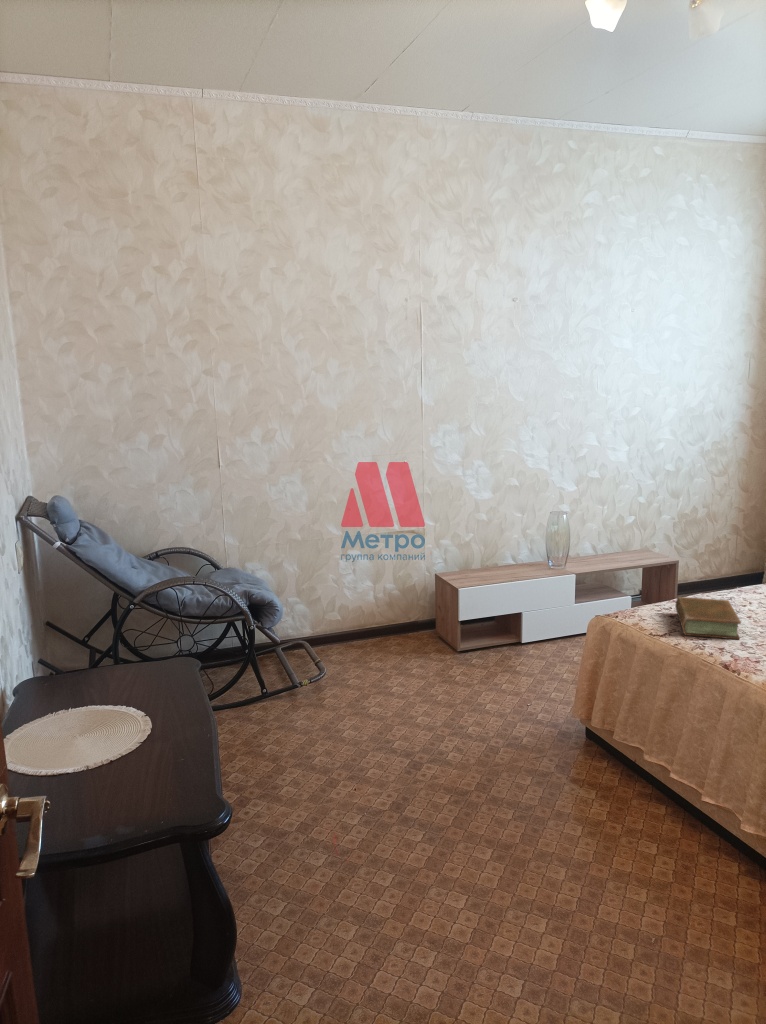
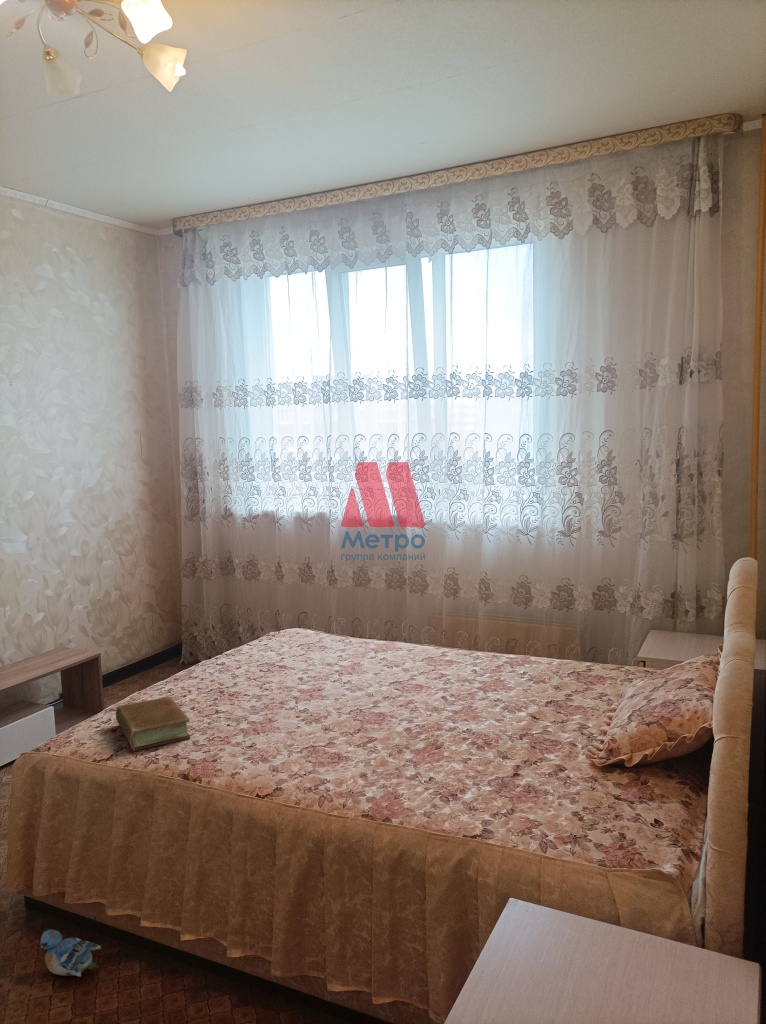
plush toy: none [591,751,636,795] -> present [40,930,101,977]

